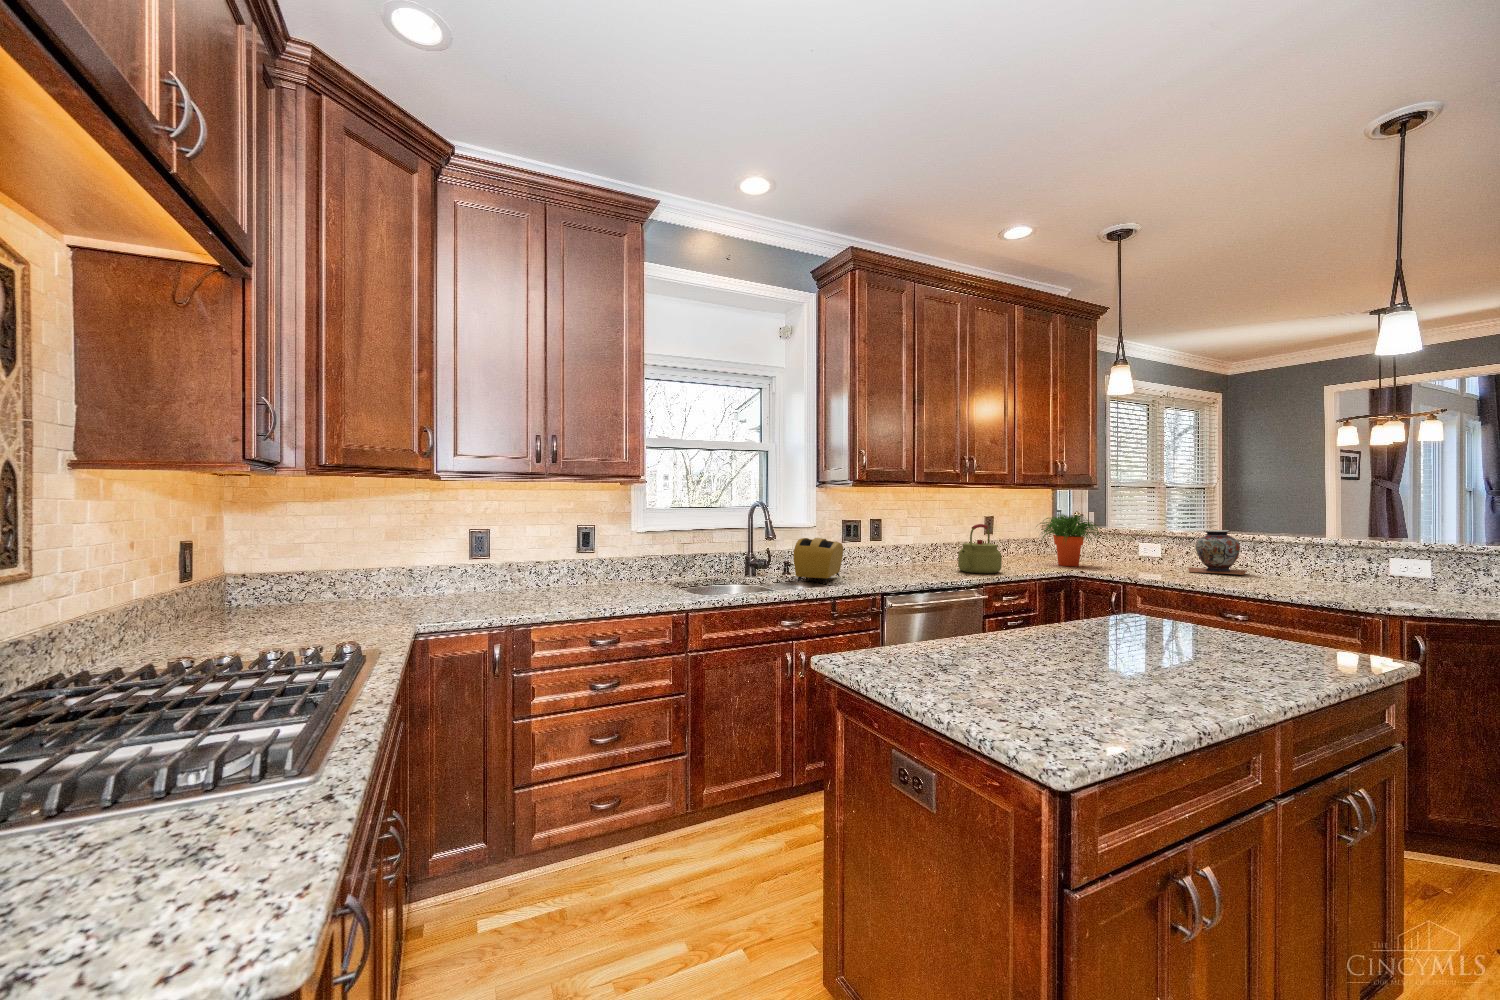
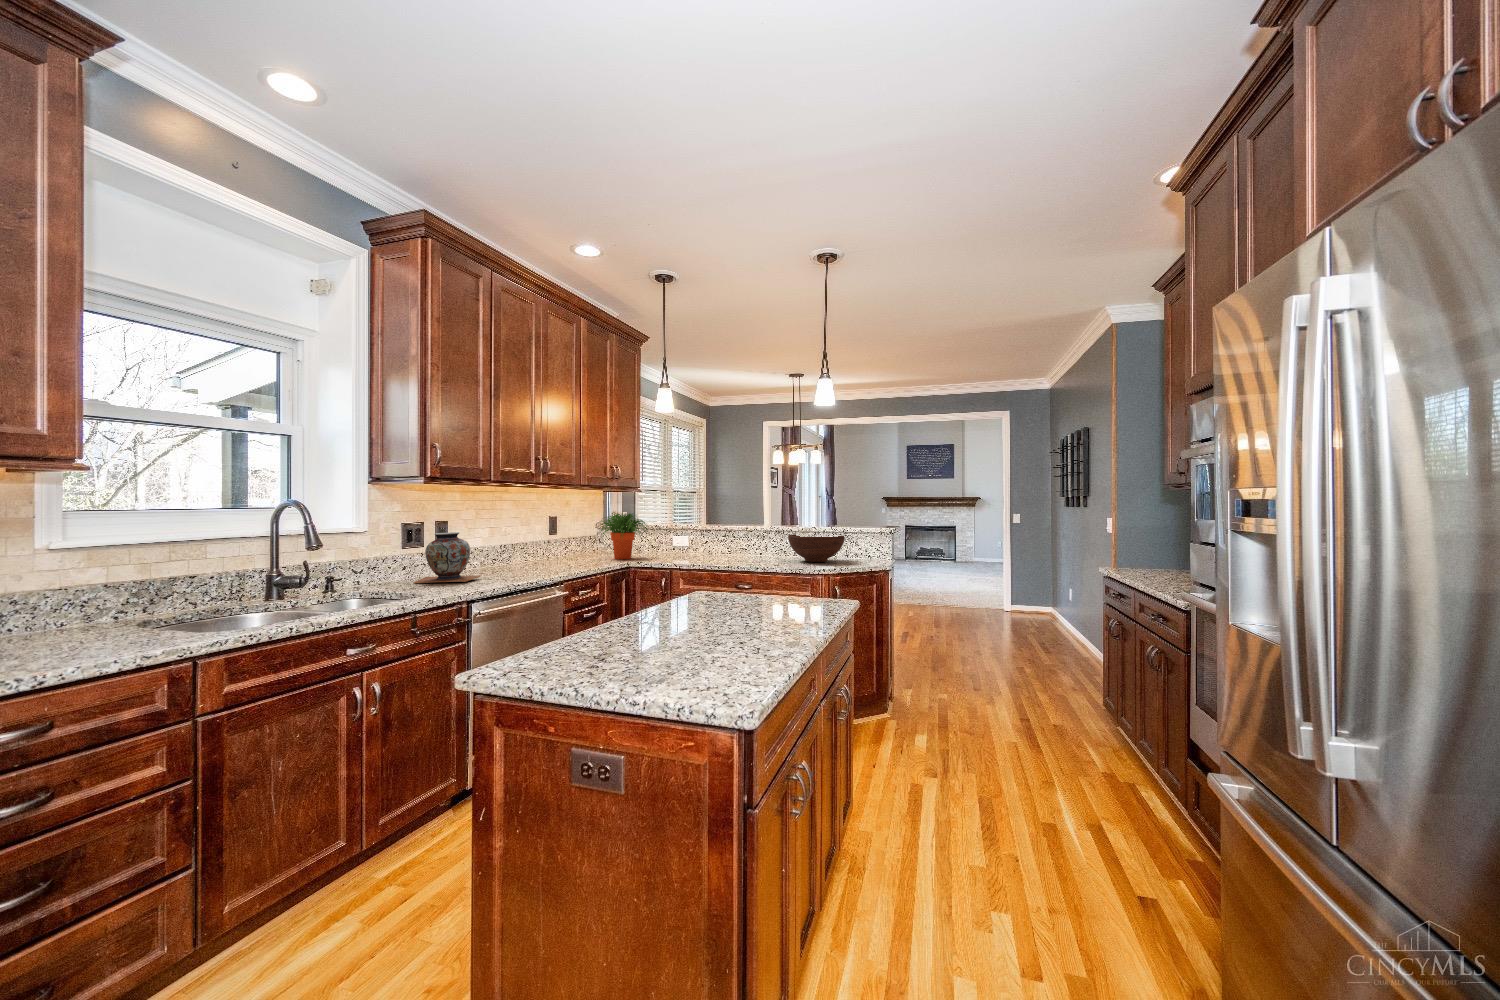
kettle: present [958,524,1002,573] -> none [532,524,574,572]
decorative vase: present [1188,530,1247,575] -> present [414,532,480,583]
toaster: present [794,538,843,584] -> none [349,545,412,600]
fruit bowl: none [1318,551,1438,596] -> present [788,534,845,562]

